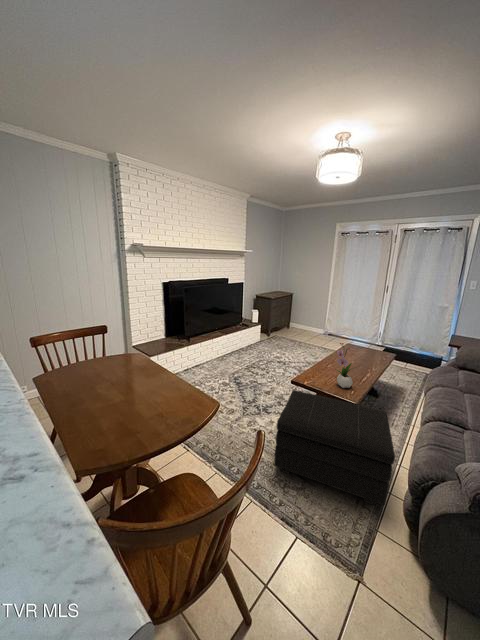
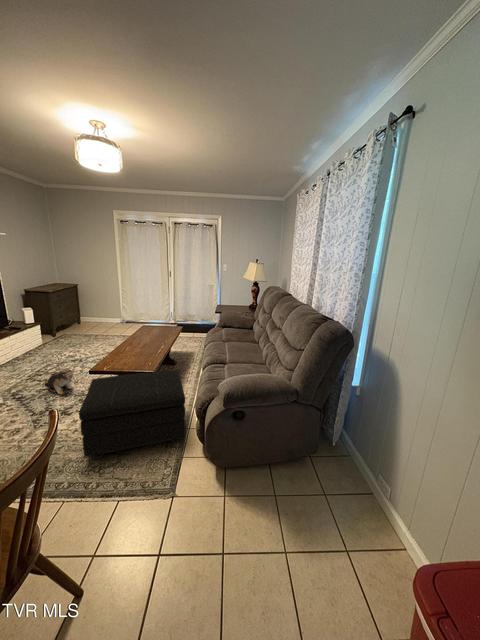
flower arrangement: present [337,343,353,388] -> none [130,323,151,363]
plush toy: none [256,370,279,391] -> present [45,369,75,394]

